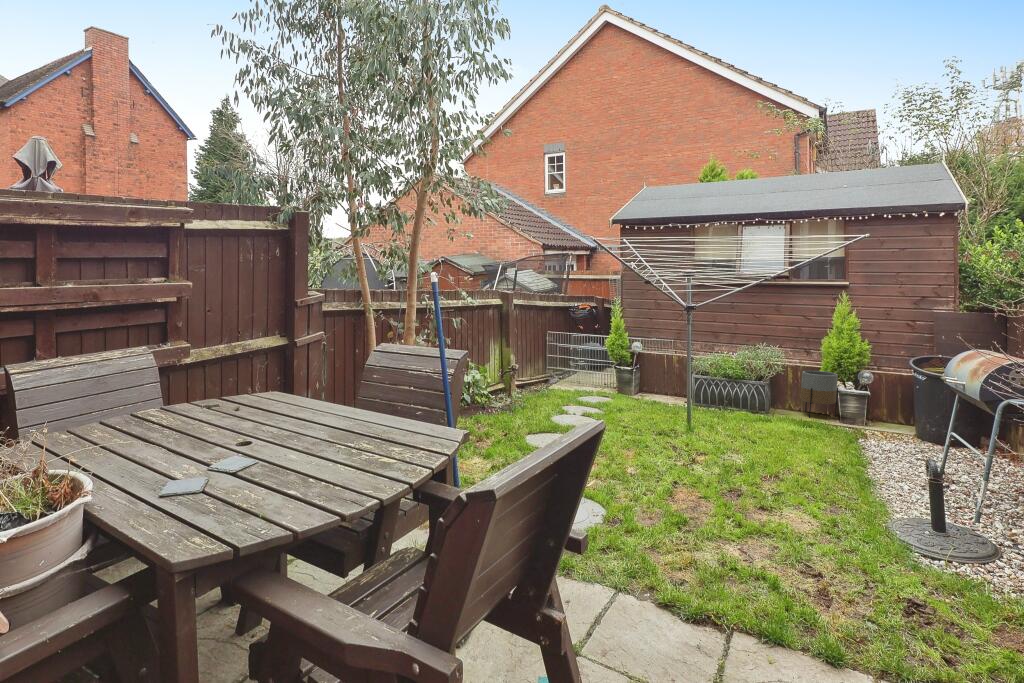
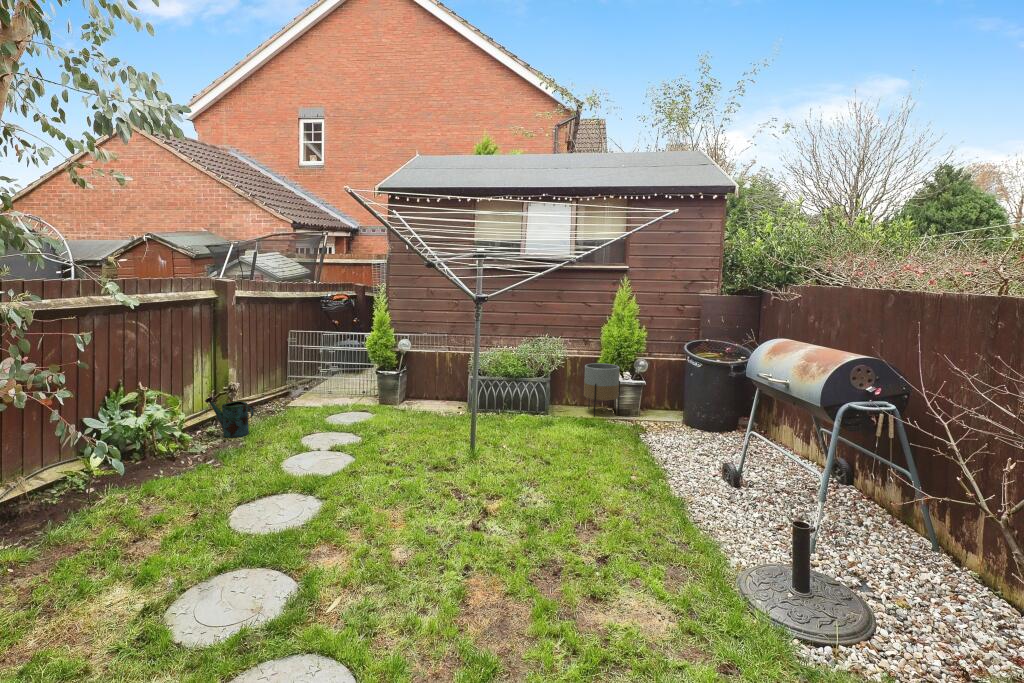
watering can: none [497,373,529,403] -> present [205,397,254,438]

